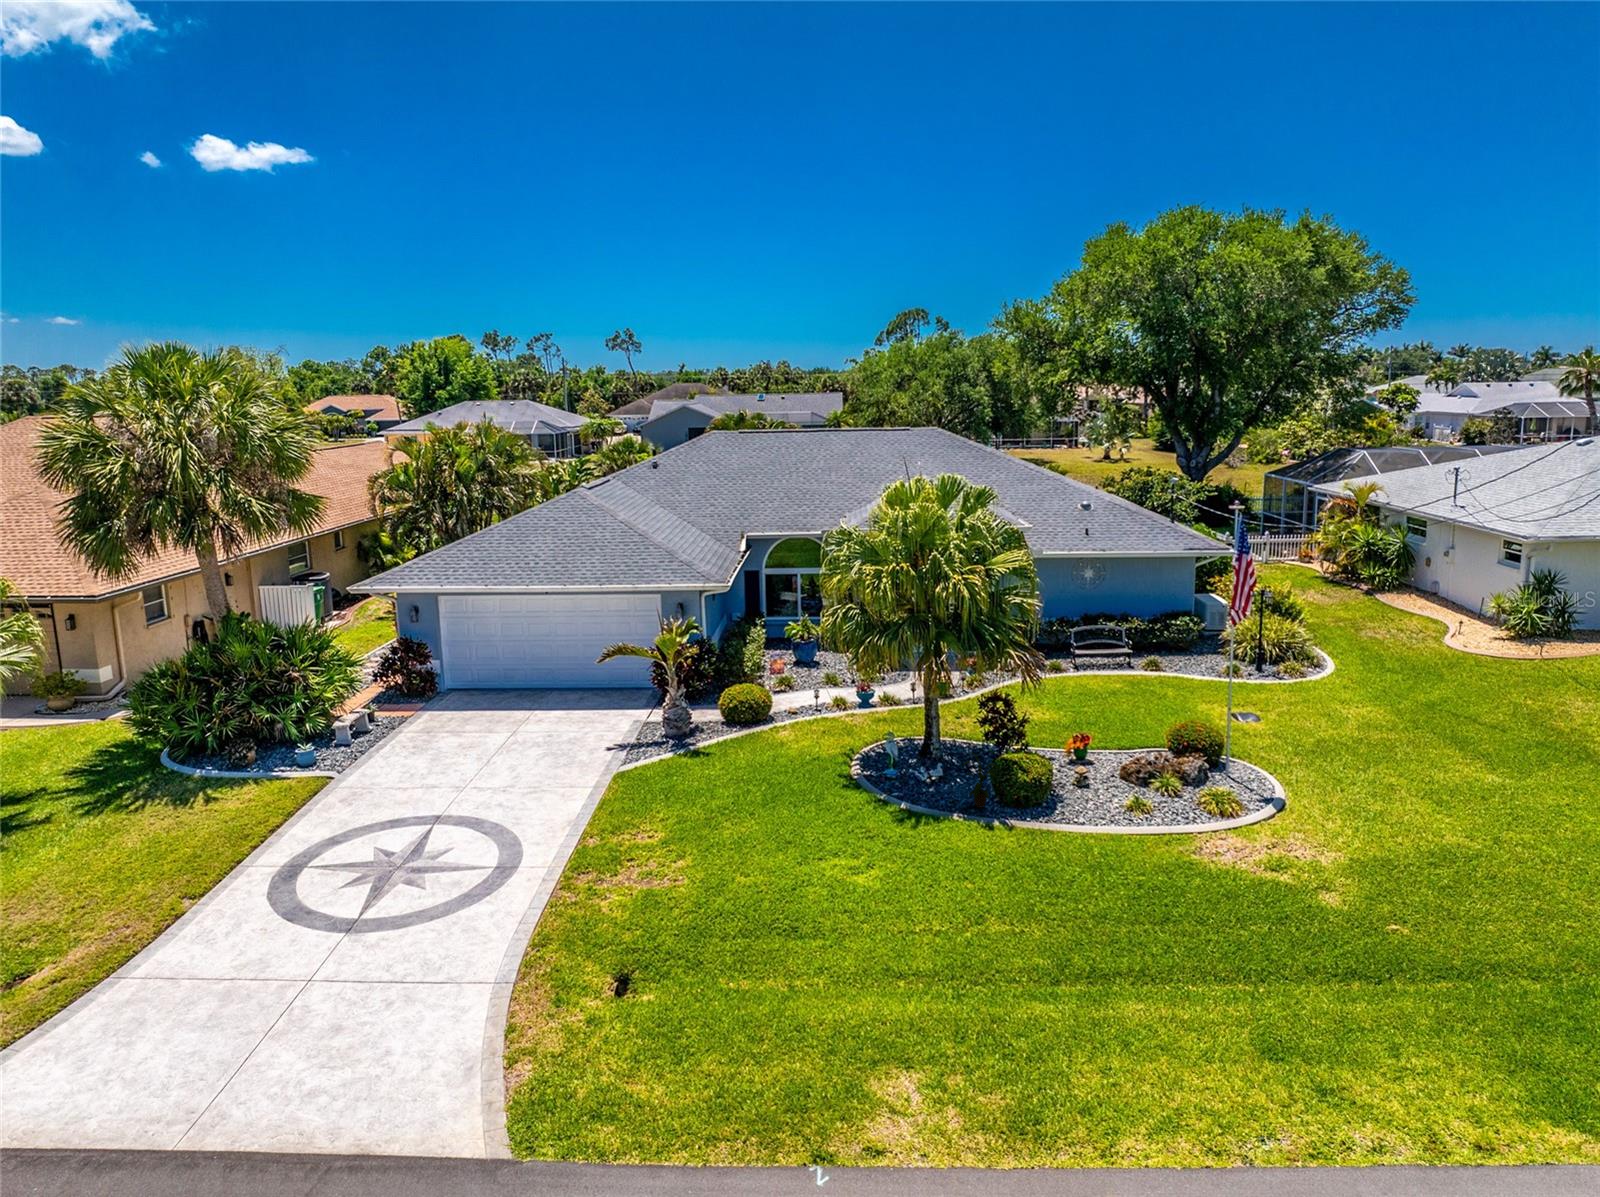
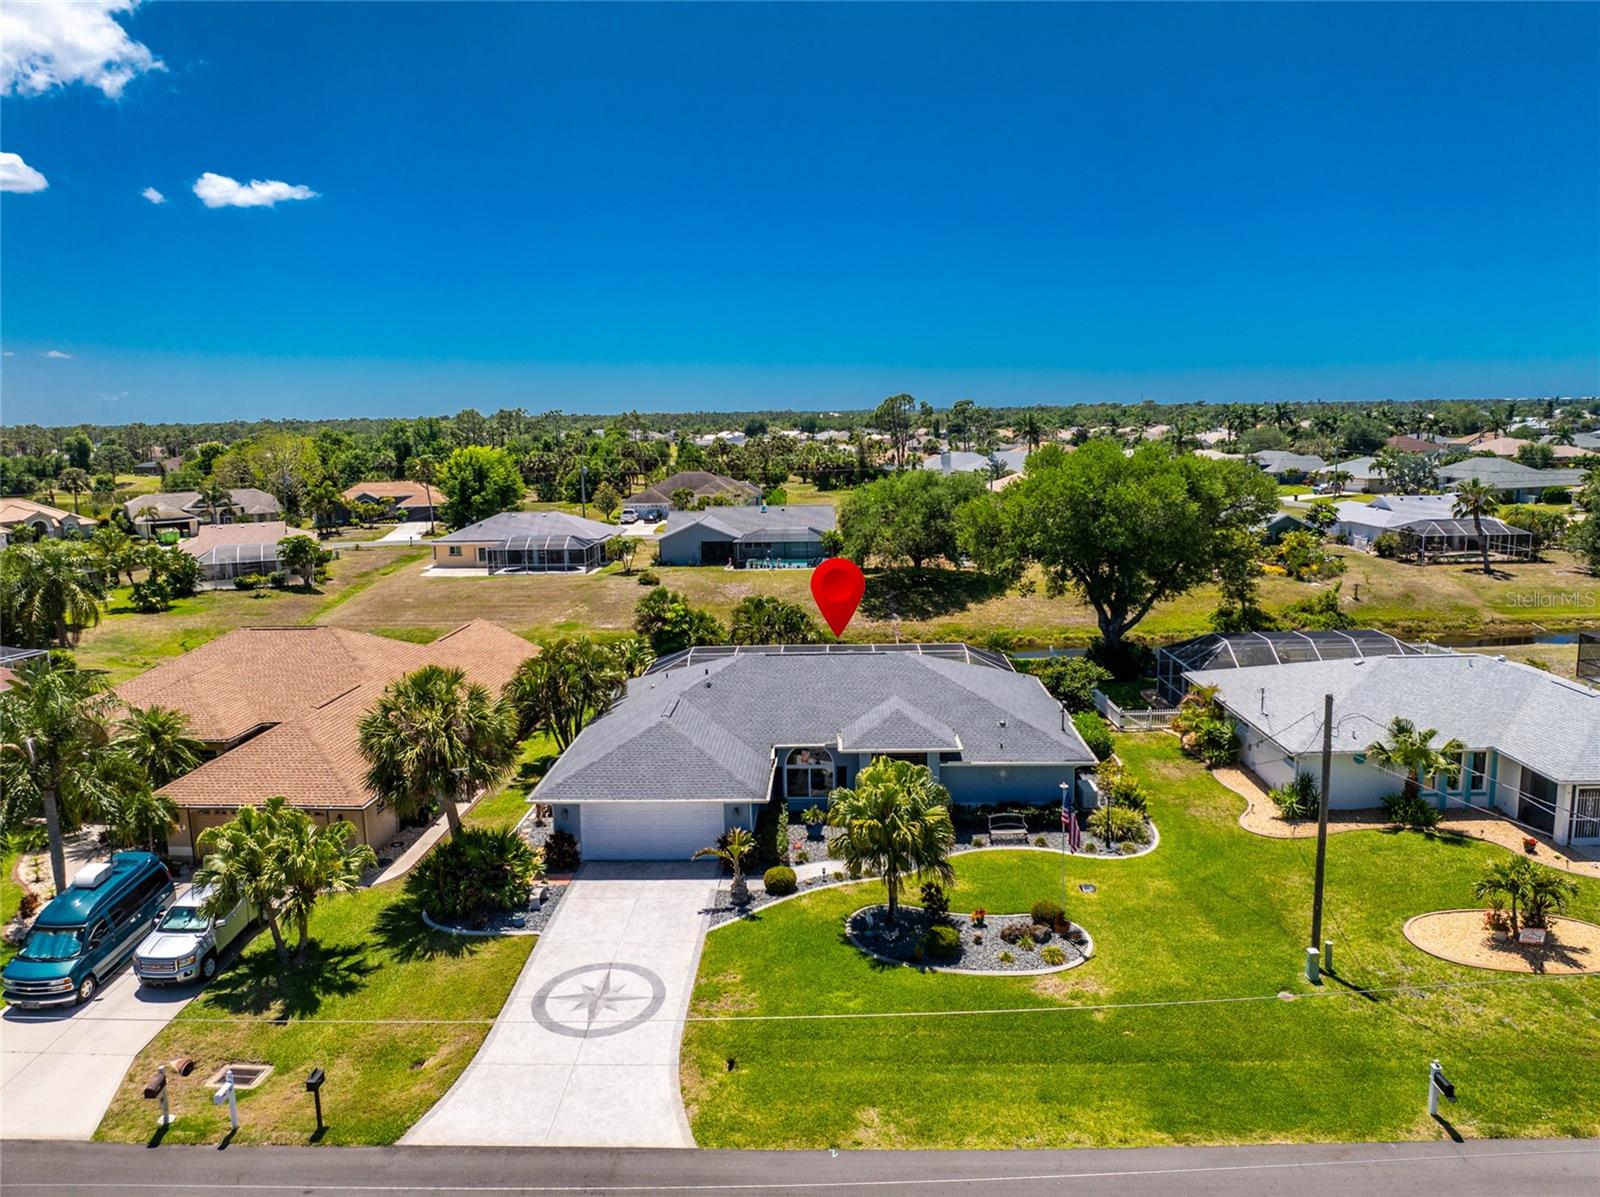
lounge chair: none [1212,733,1264,790] -> present [1055,910,1082,943]

